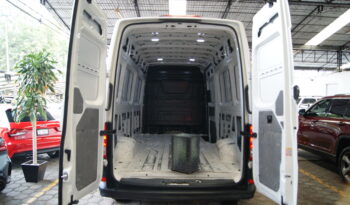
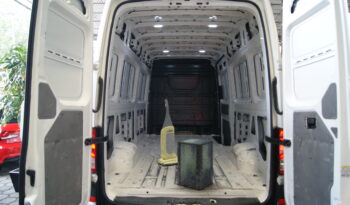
vacuum cleaner: none [153,101,175,157] -> present [157,99,178,166]

